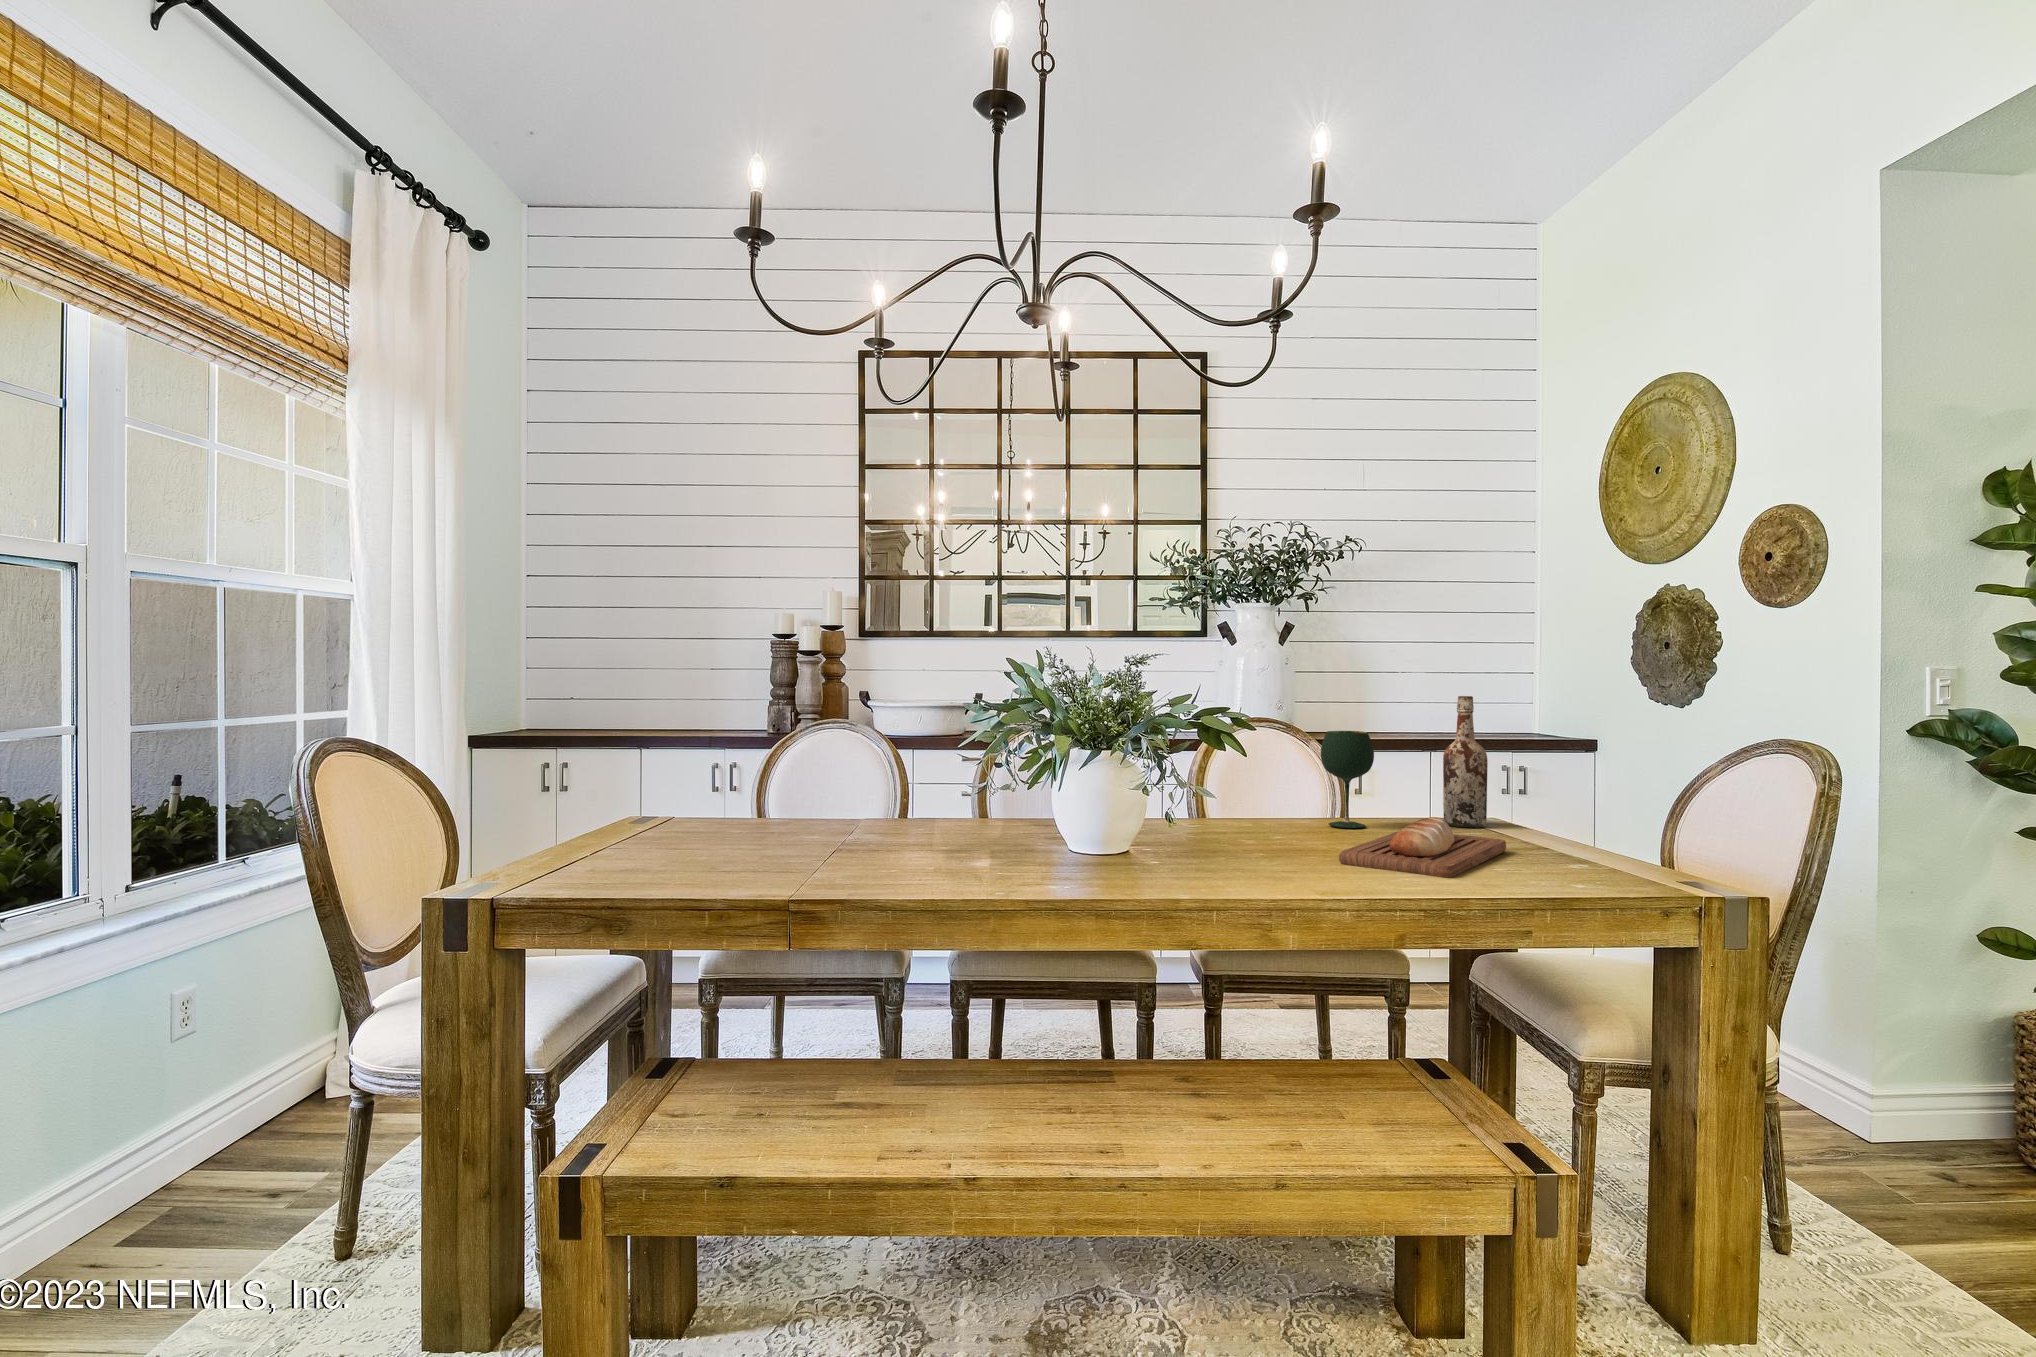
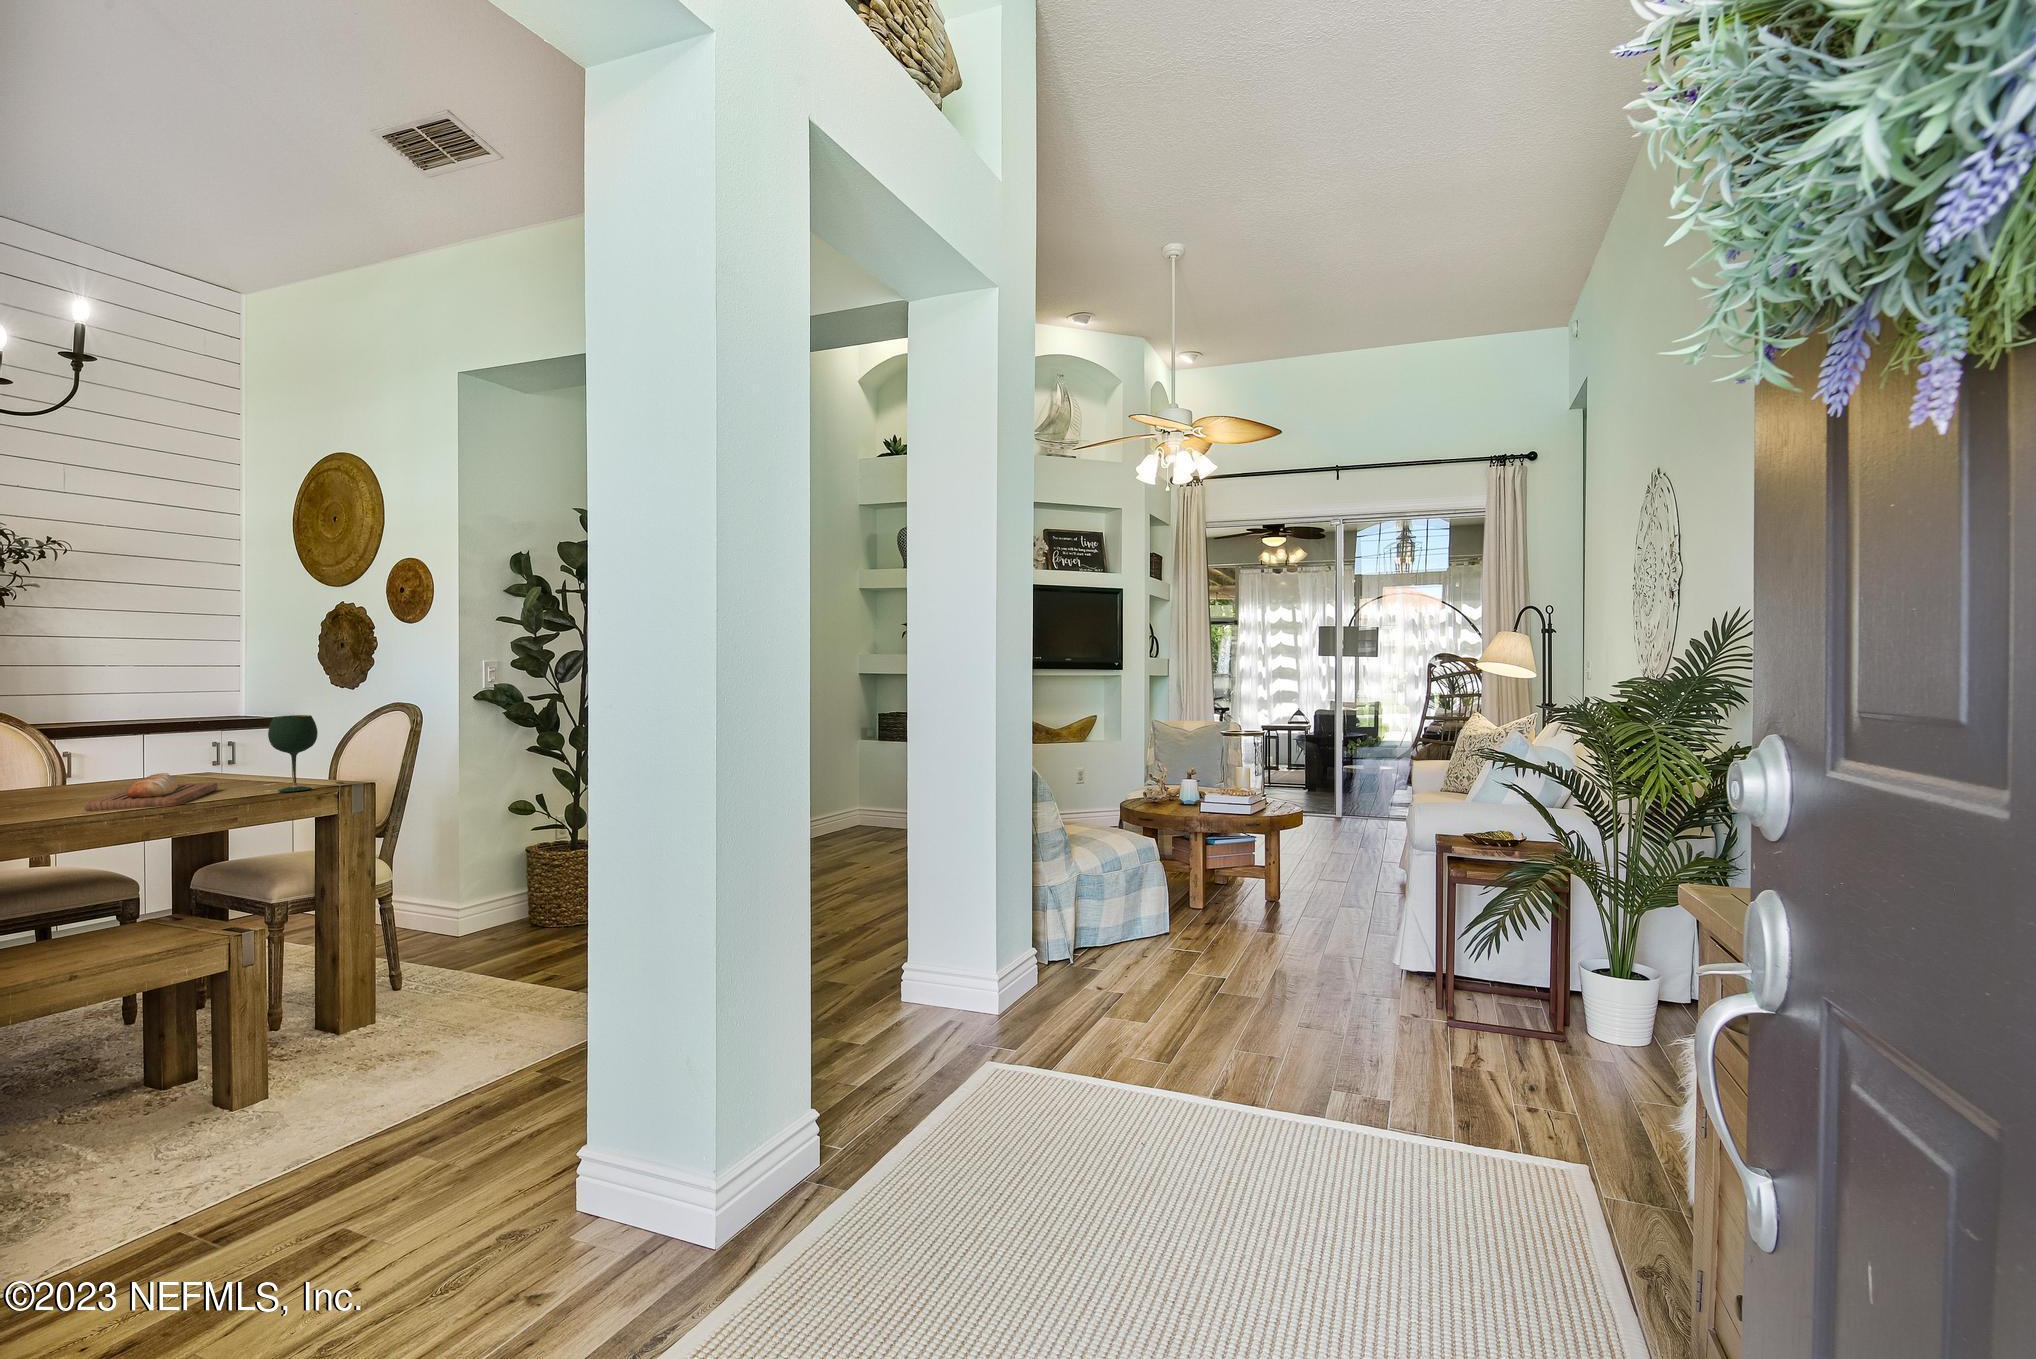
wine bottle: present [1443,696,1488,828] -> none [163,688,201,783]
wine glass: present [1321,731,1374,828] -> present [268,715,318,792]

